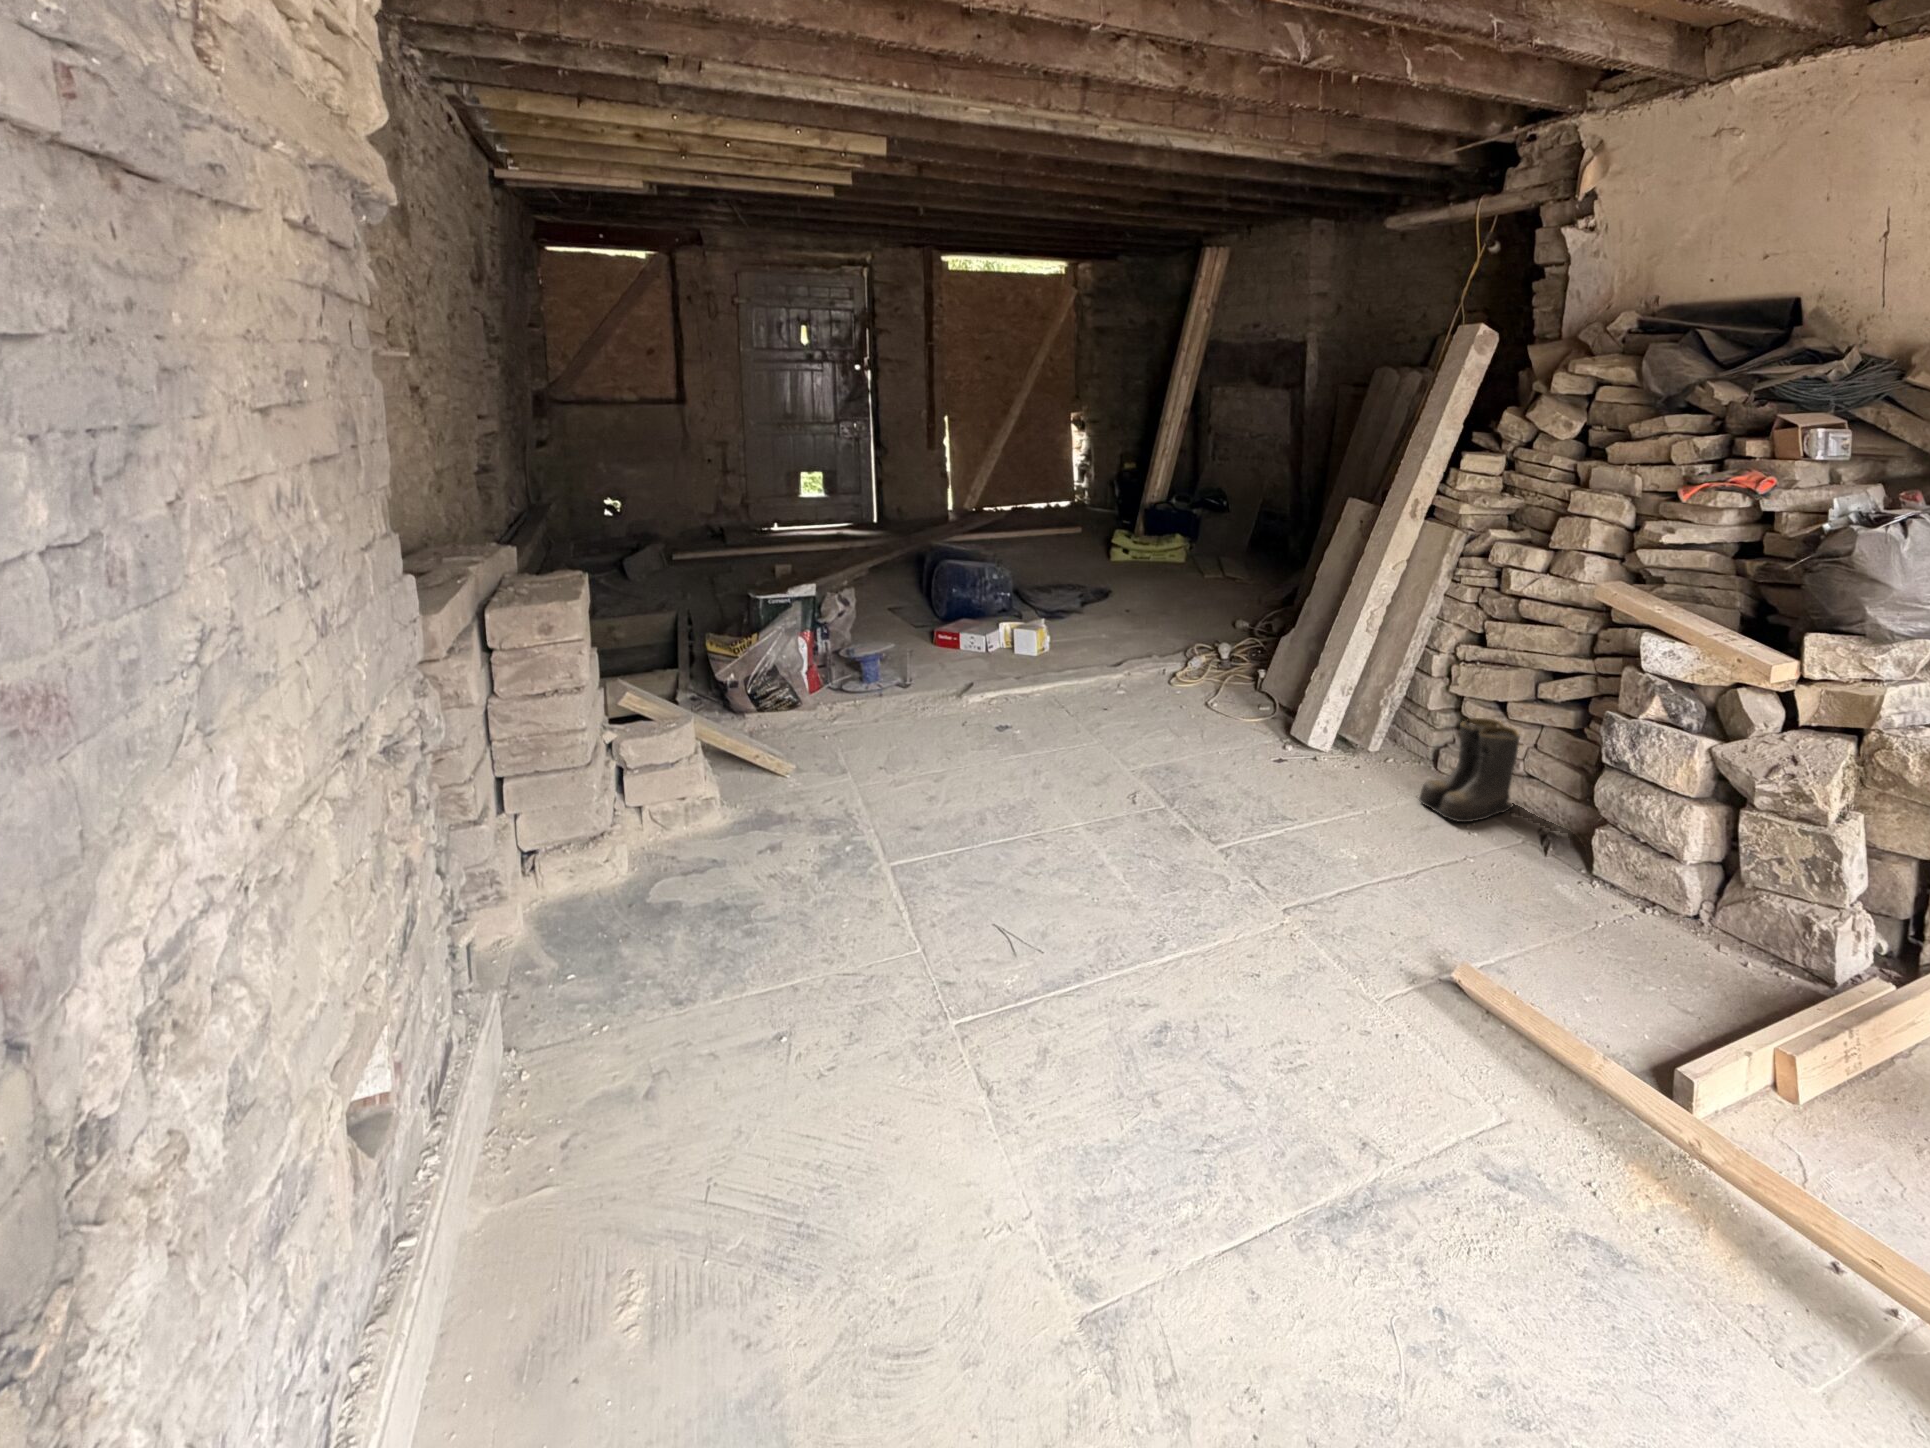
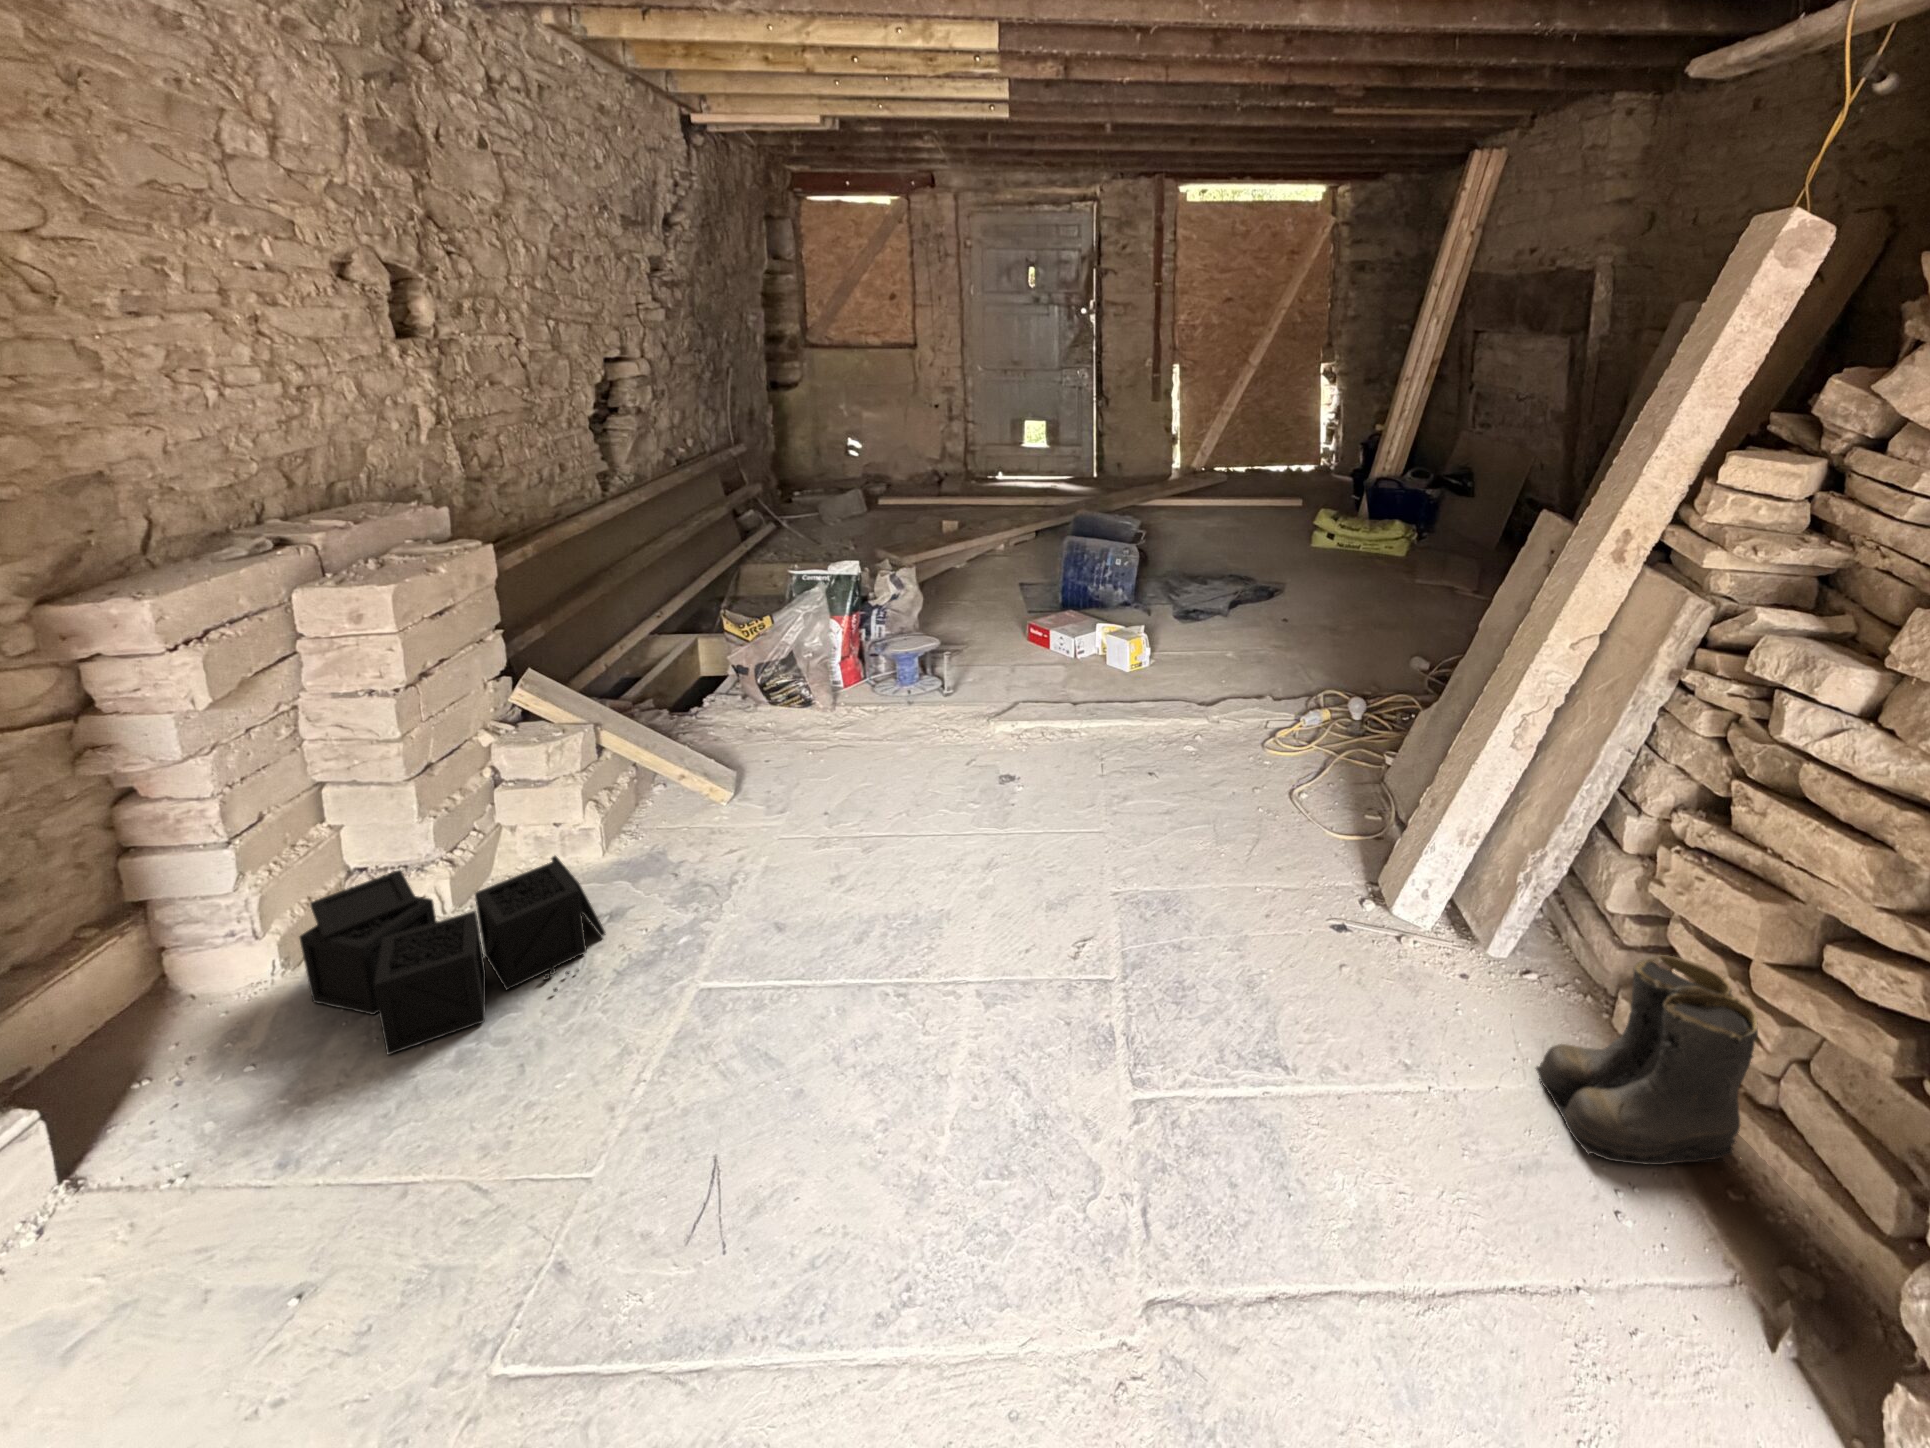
storage bin: none [503,830,768,984] -> present [300,856,606,1055]

